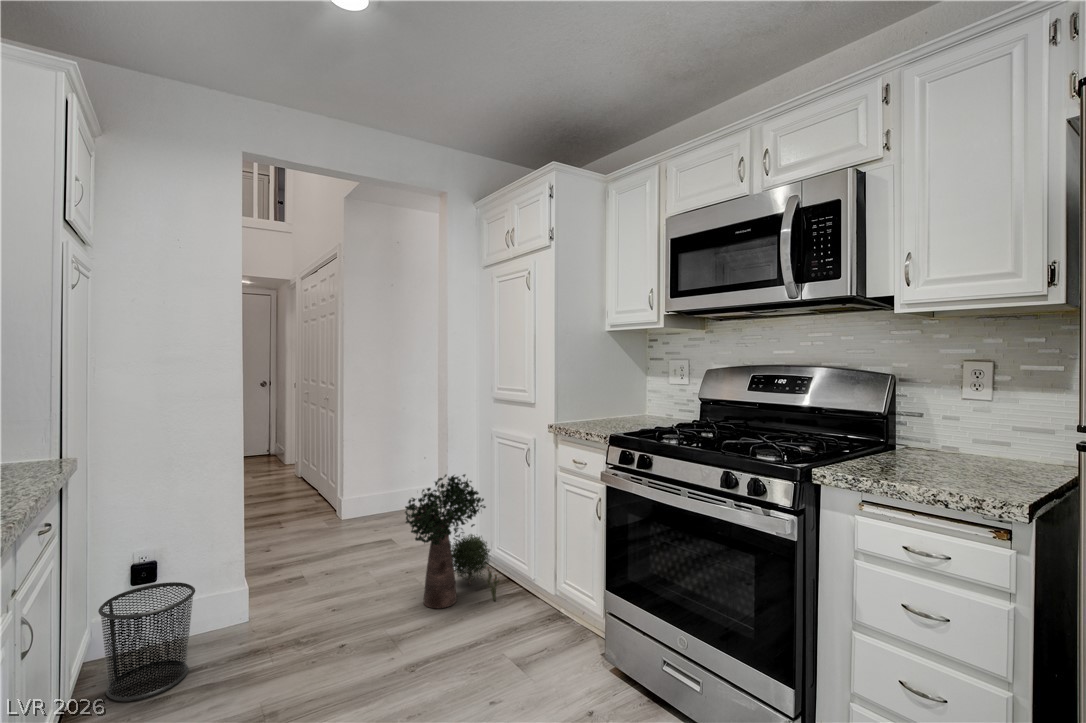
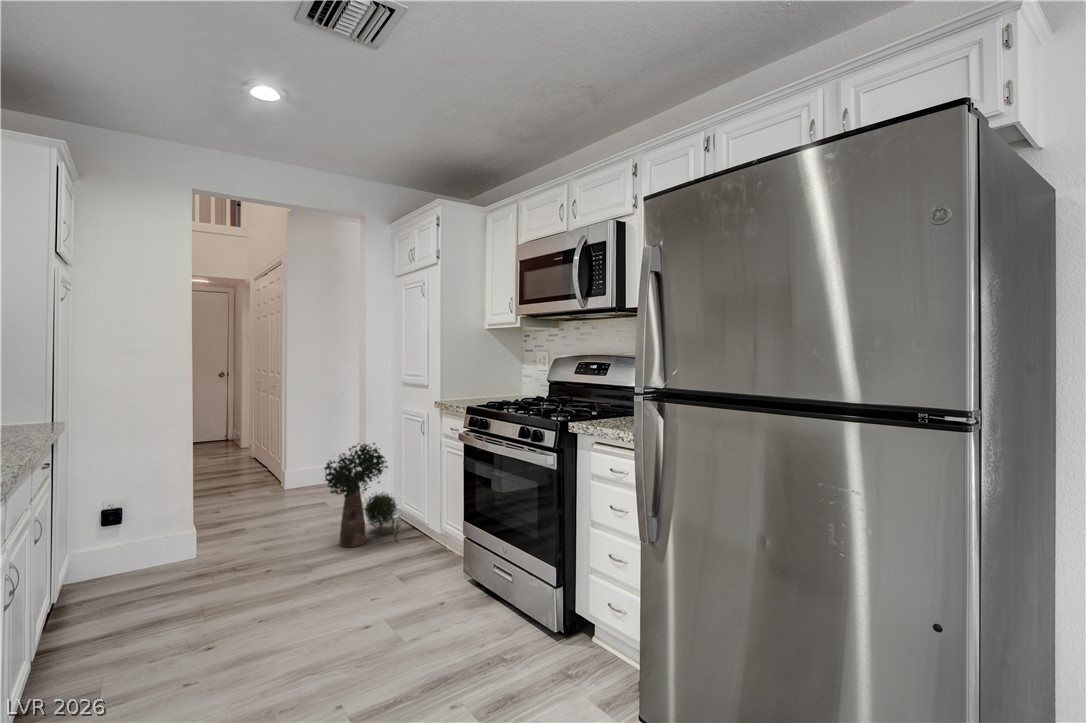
trash can: present [98,582,195,701] -> none [76,520,151,602]

